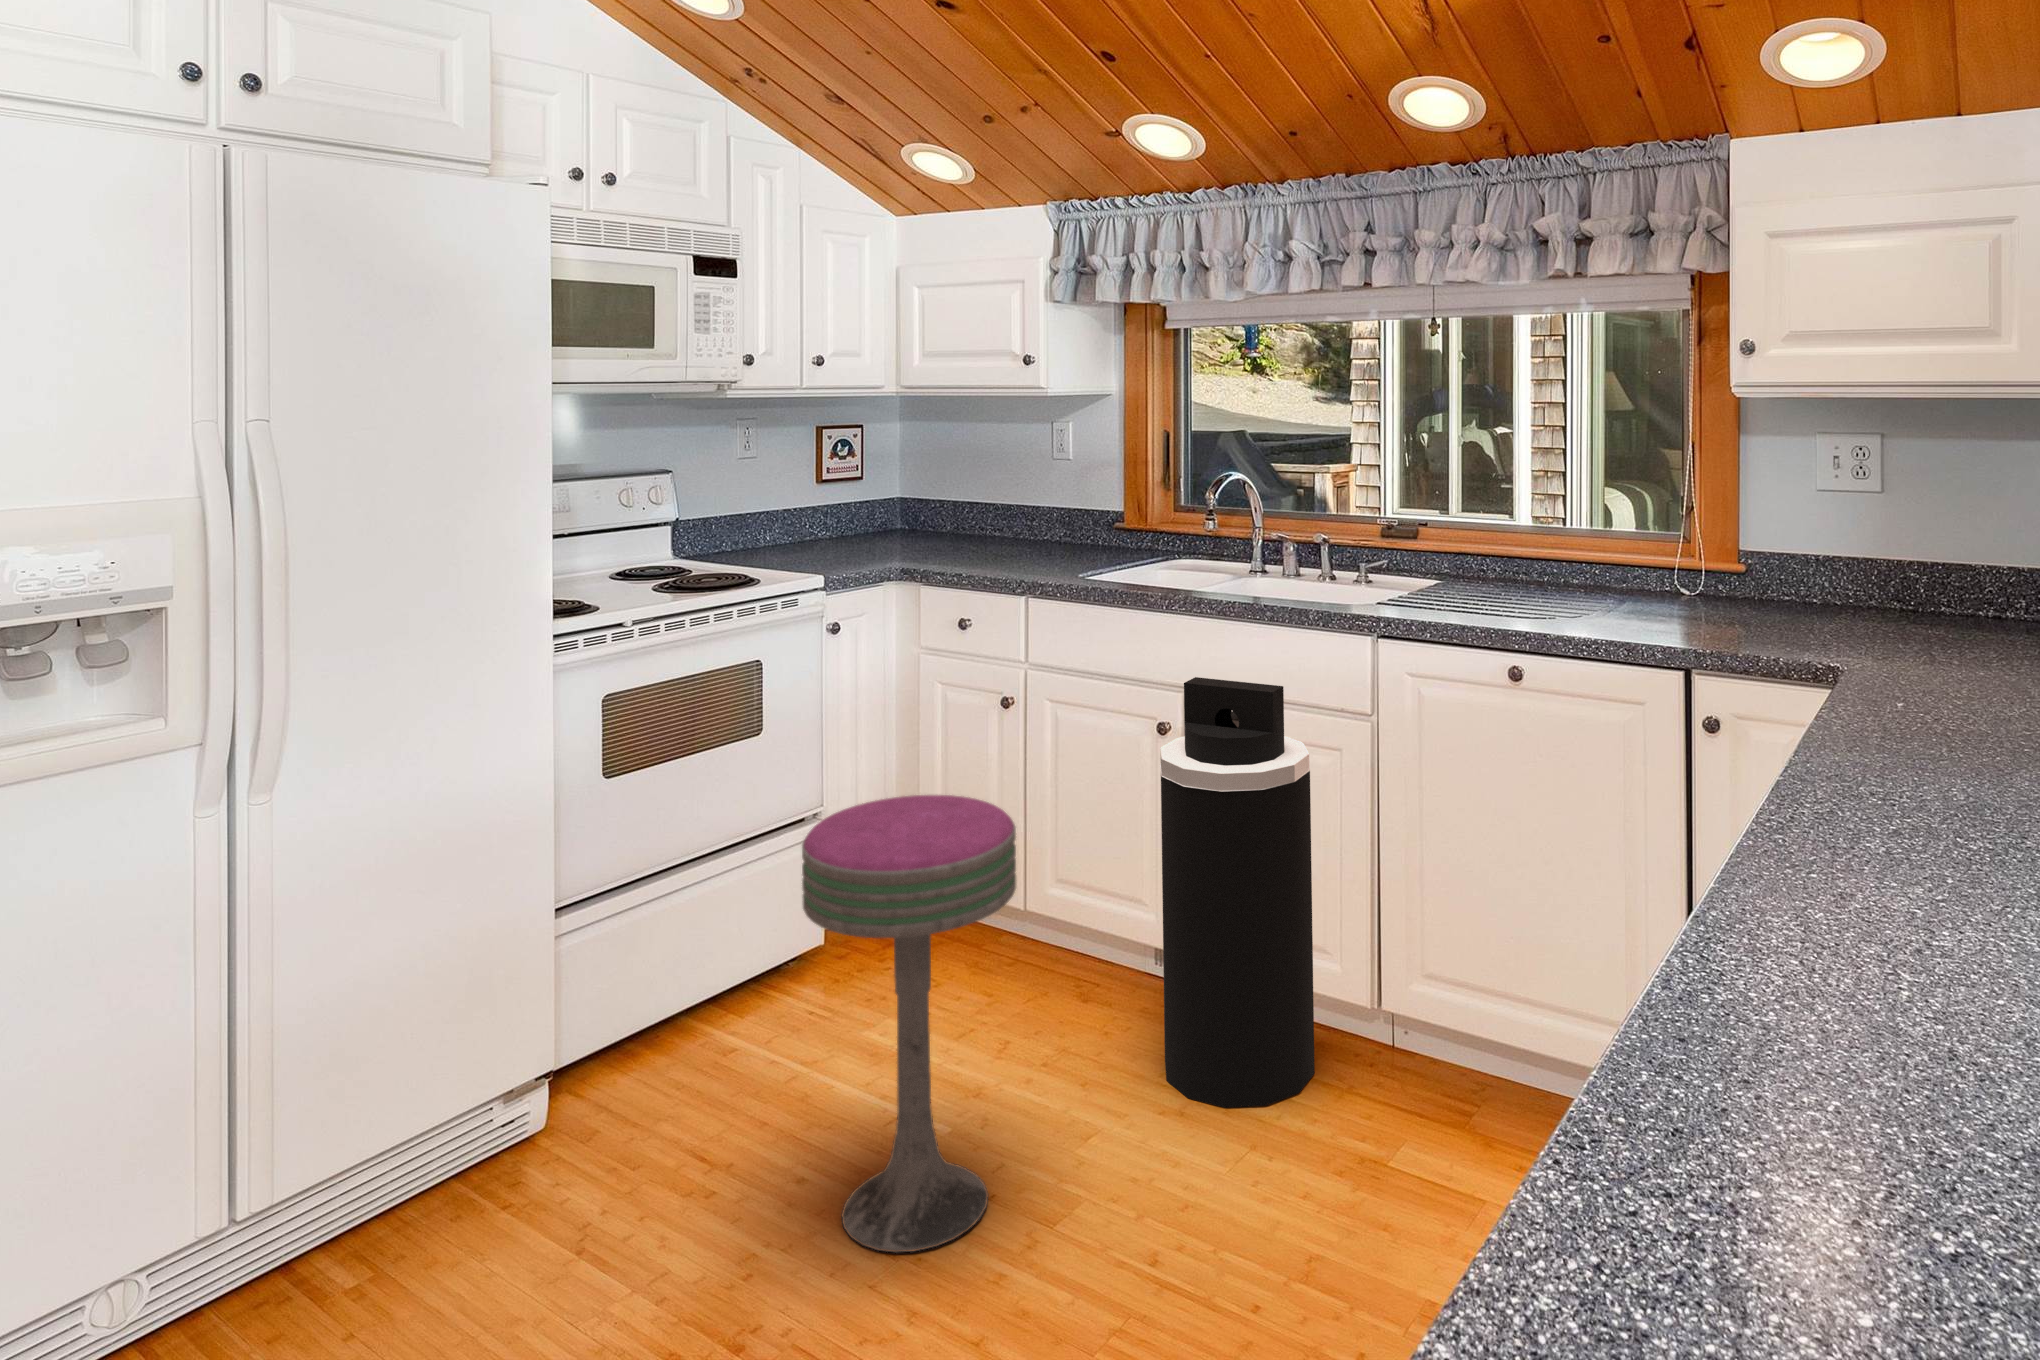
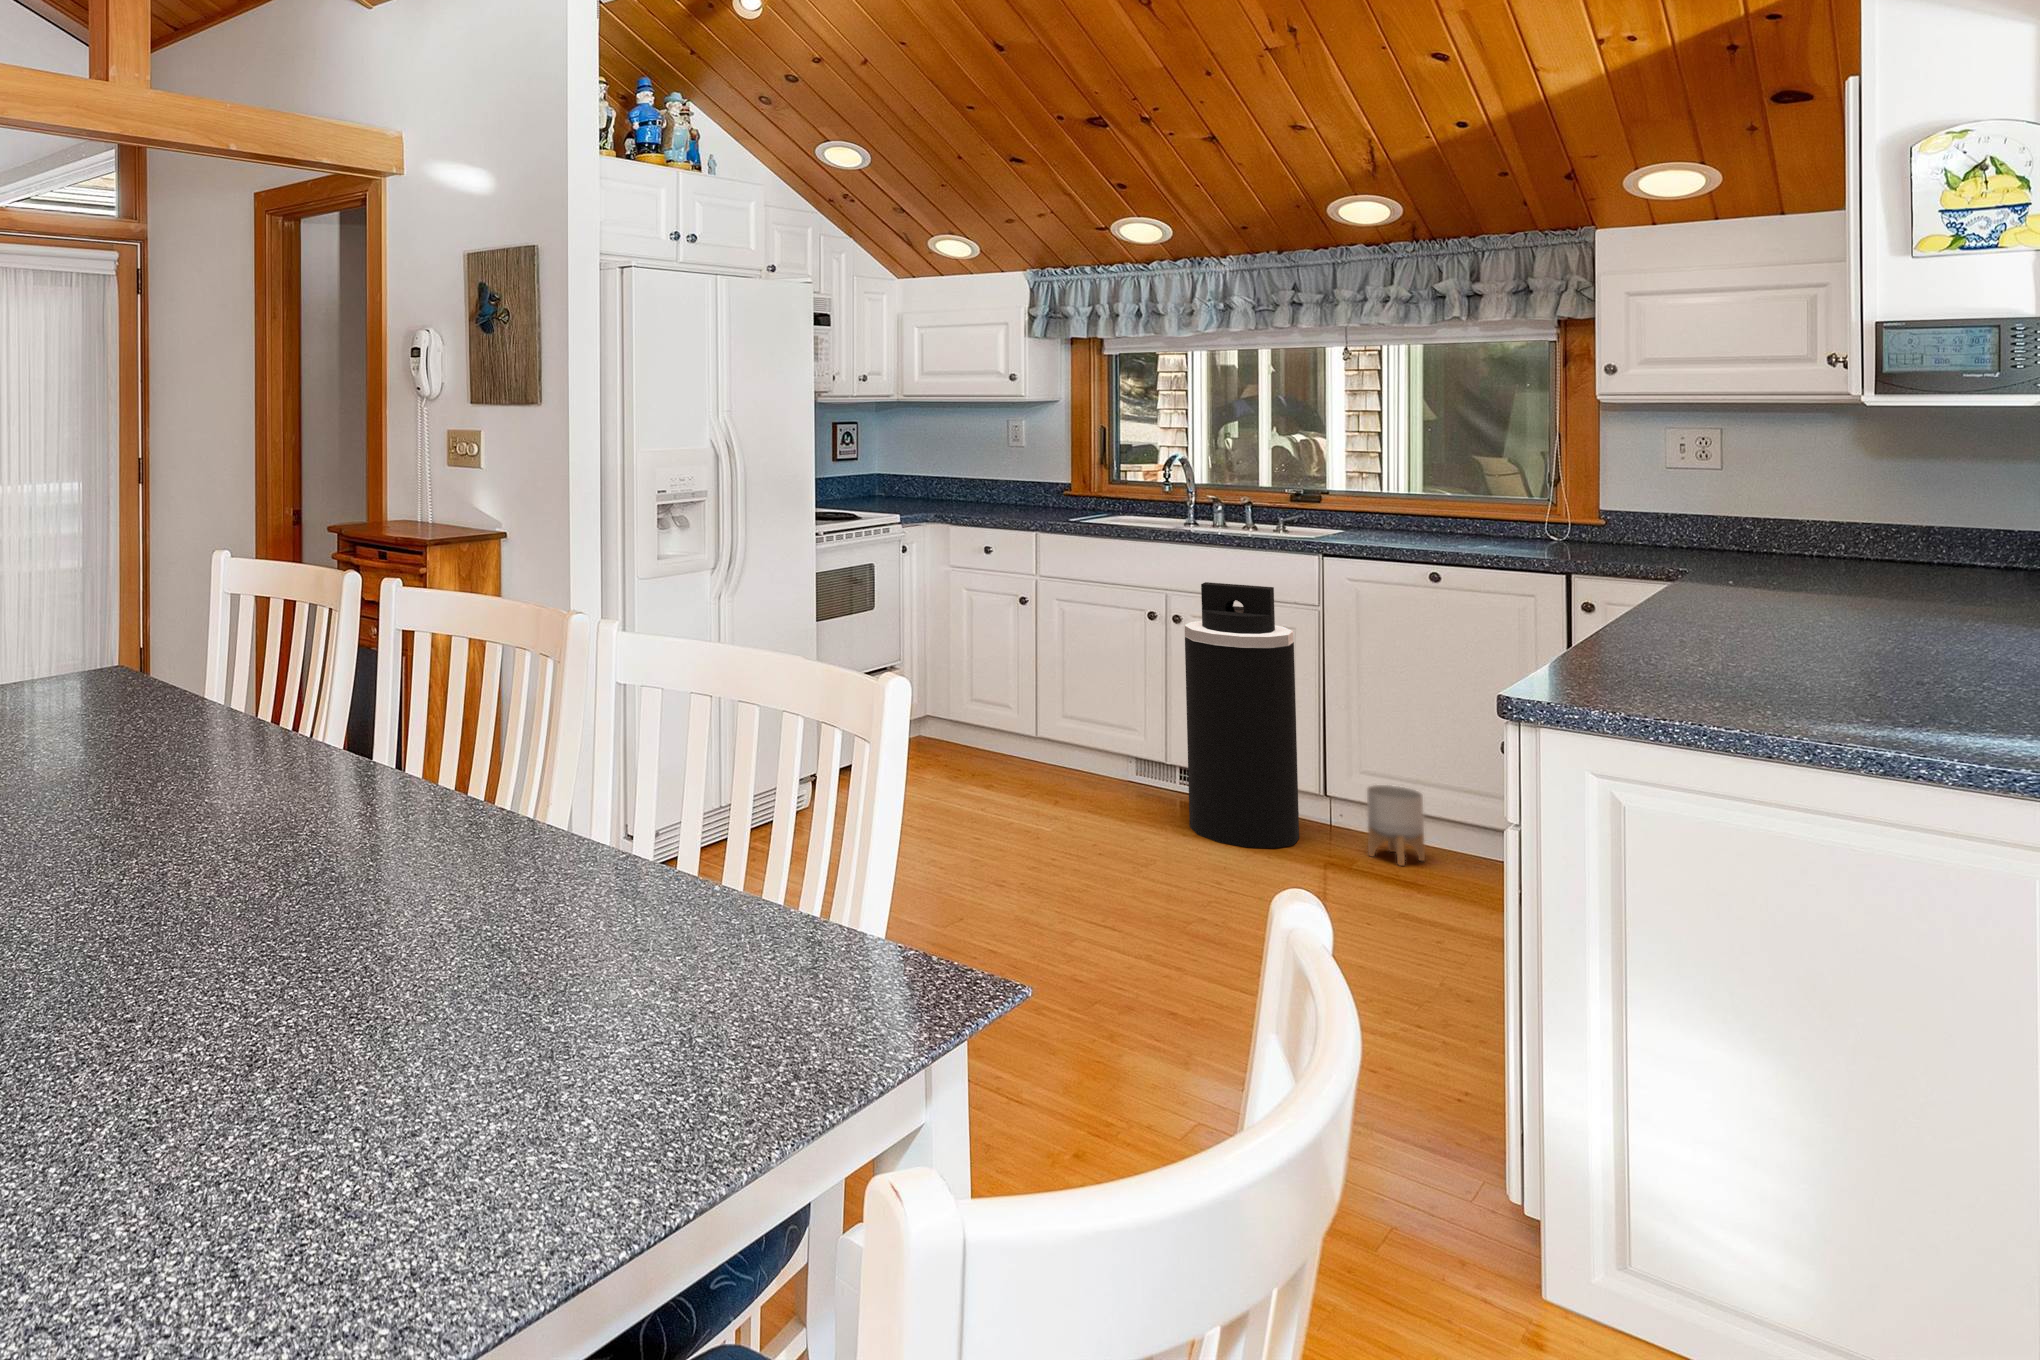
bar stool: present [802,795,1016,1252] -> none [1009,635,1140,882]
planter: none [1400,989,1477,1129] -> present [1367,785,1425,866]

